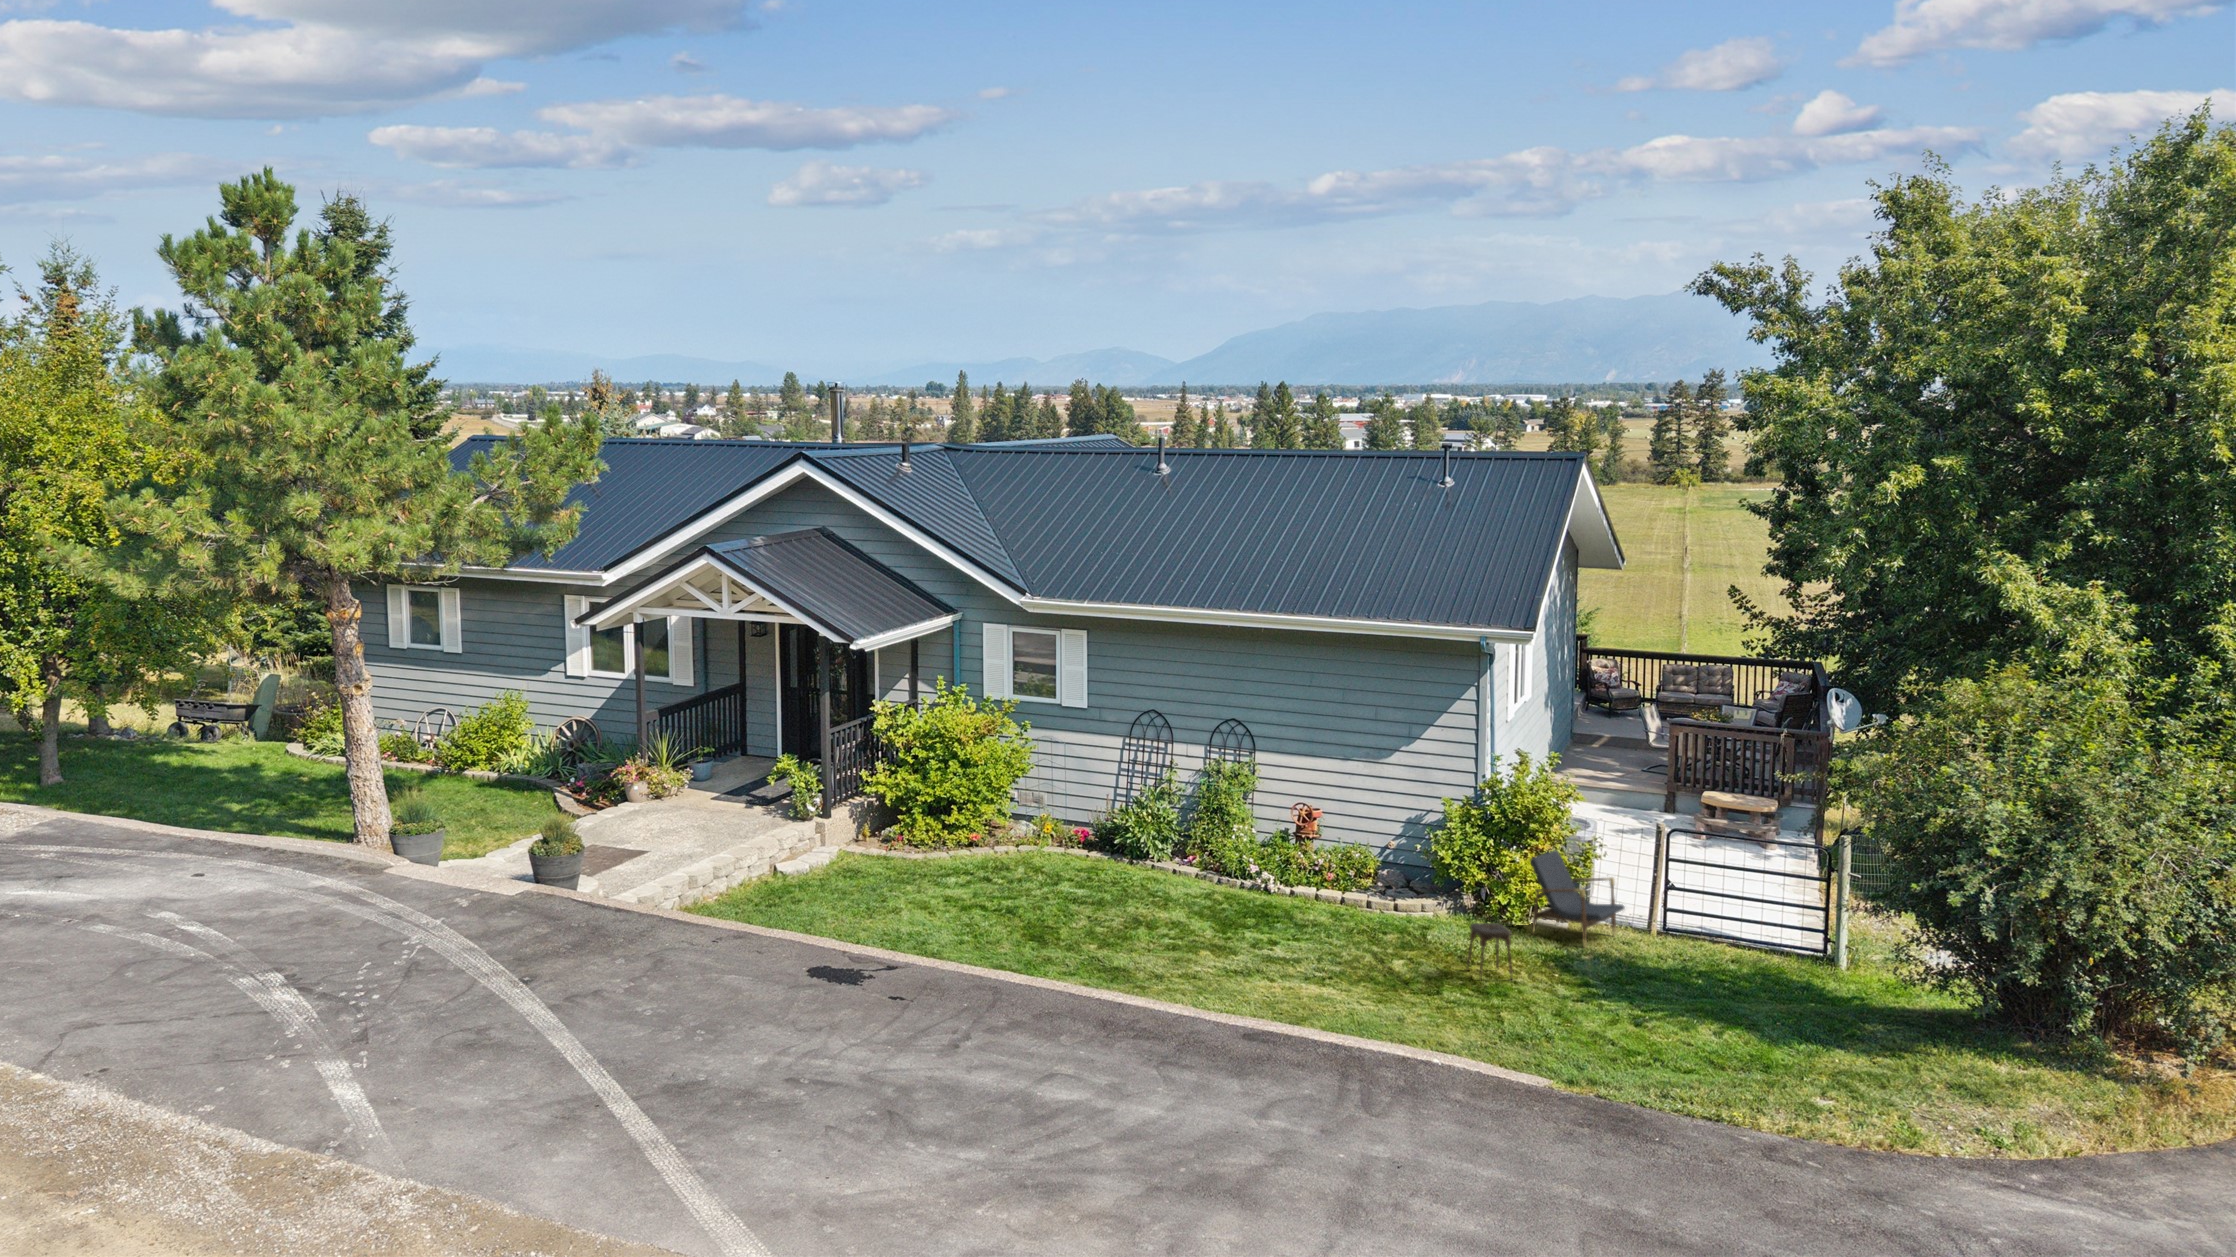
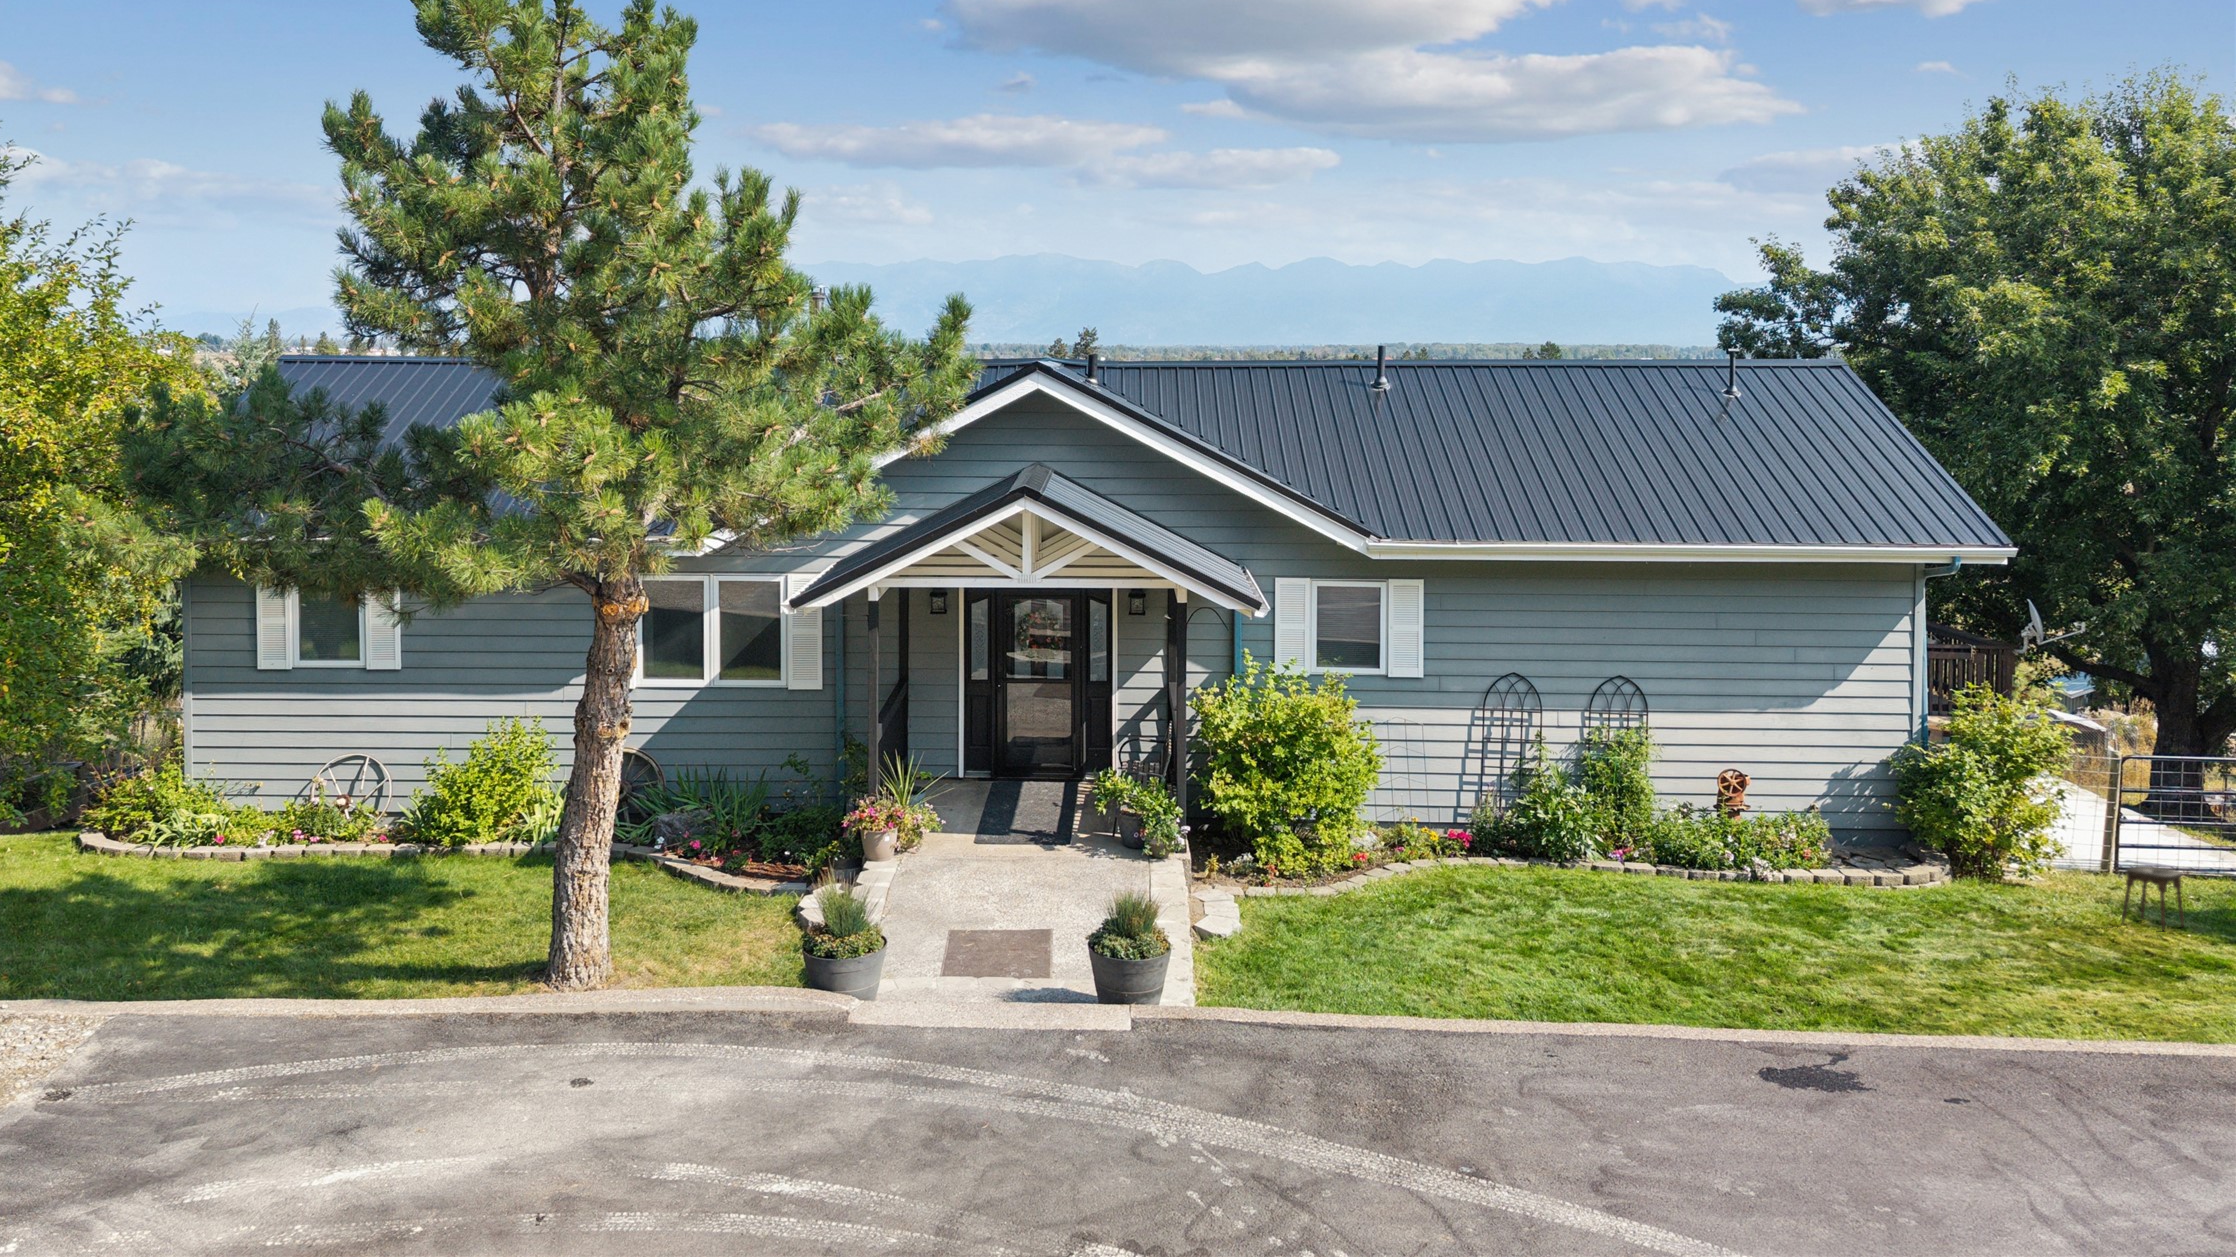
lounge chair: present [1530,850,1624,947] -> none [2030,790,2141,891]

